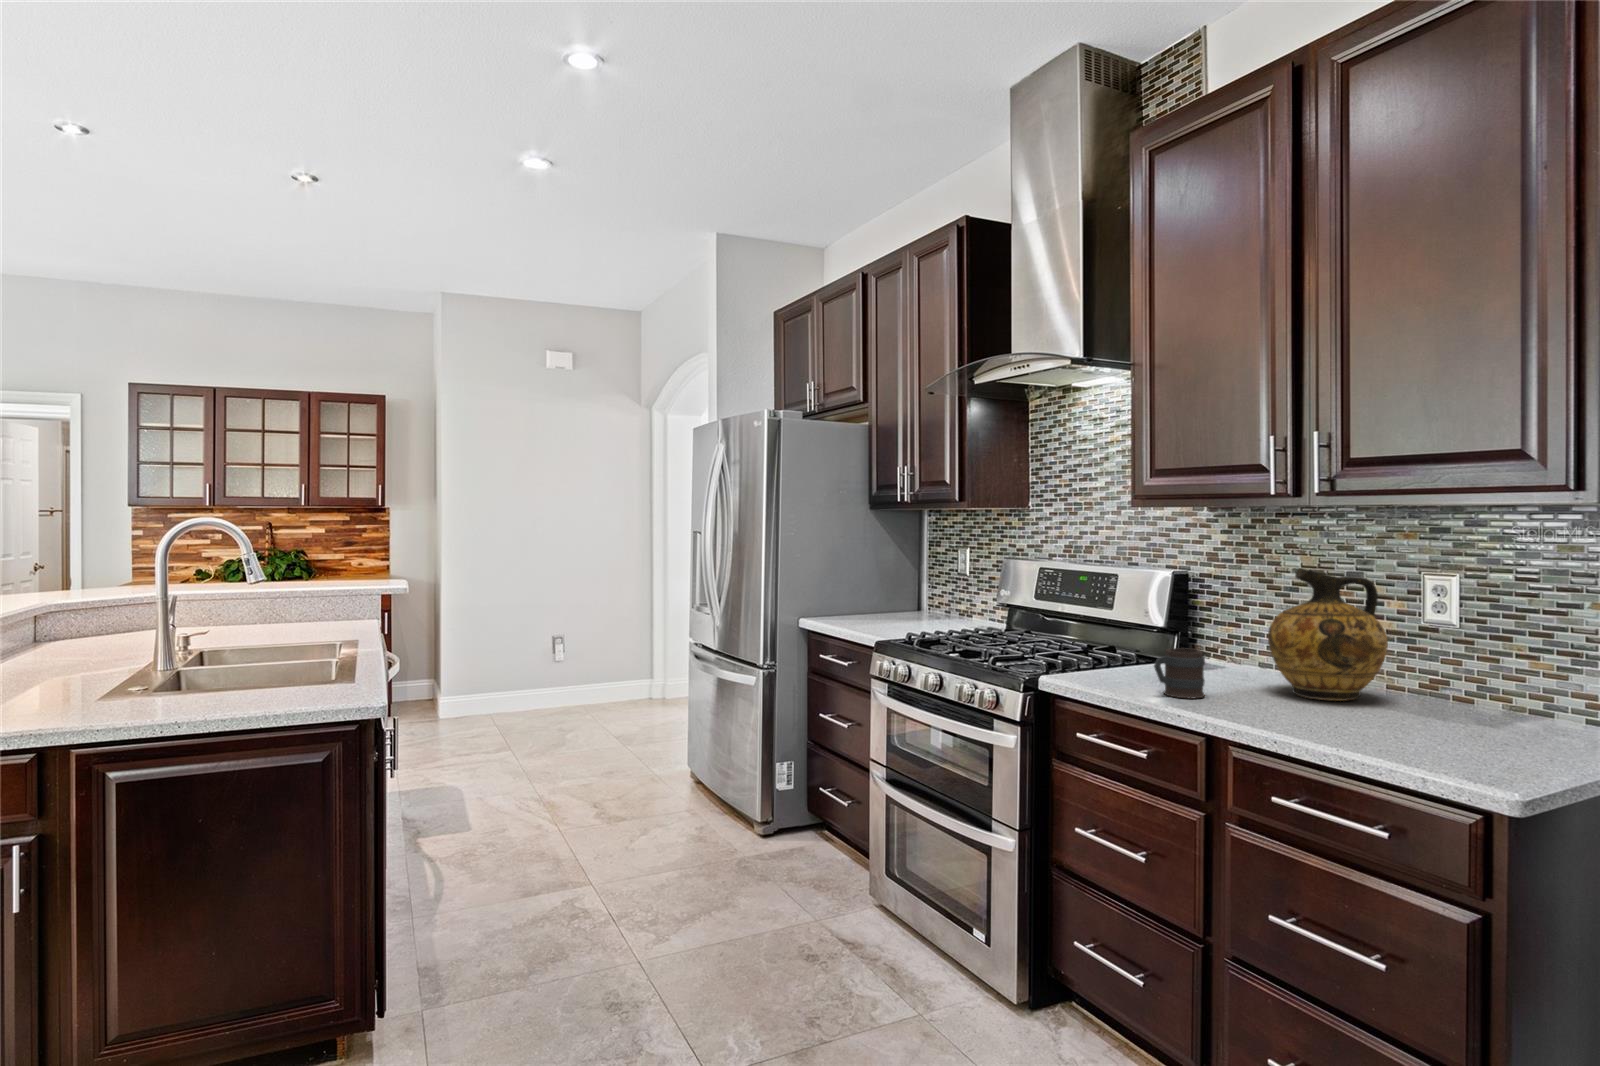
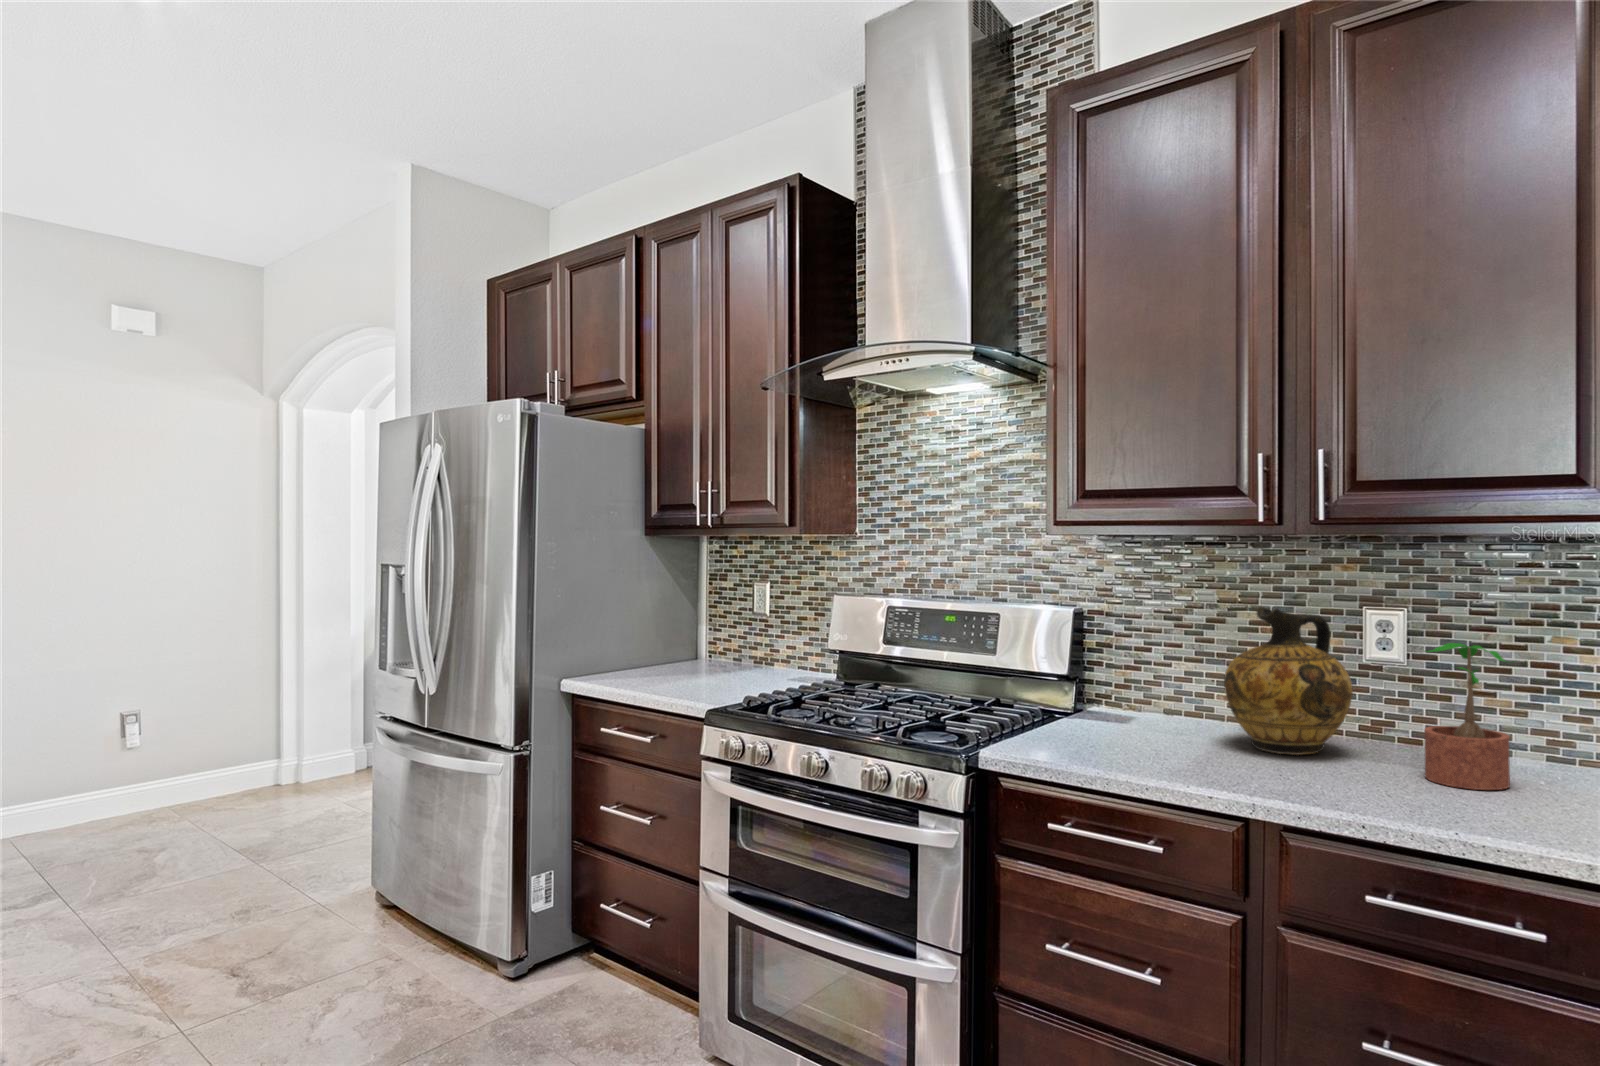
potted plant: none [1420,602,1507,736] -> present [1424,643,1510,790]
mug: present [1154,648,1205,698] -> none [1139,706,1188,768]

